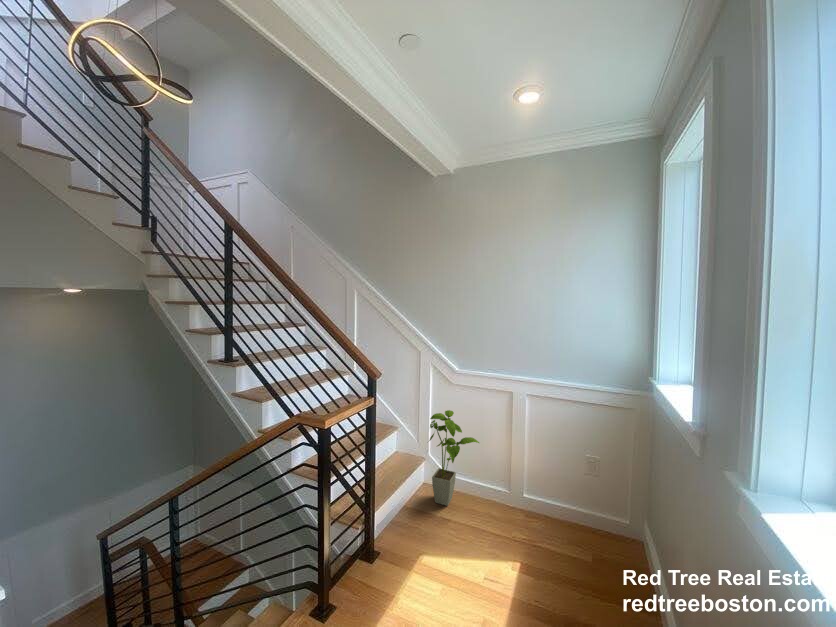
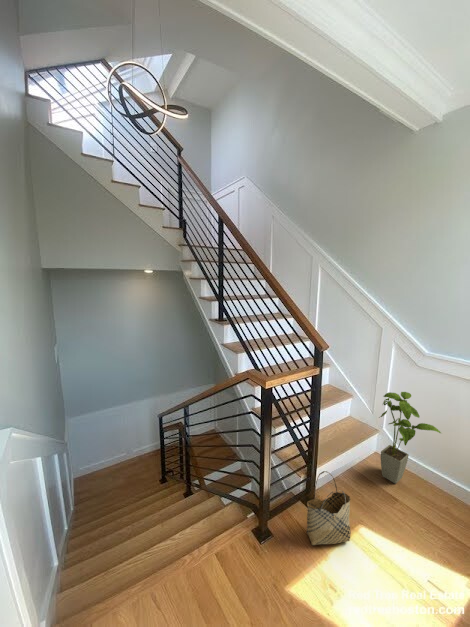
woven basket: none [370,511,415,598] -> present [307,471,351,545]

